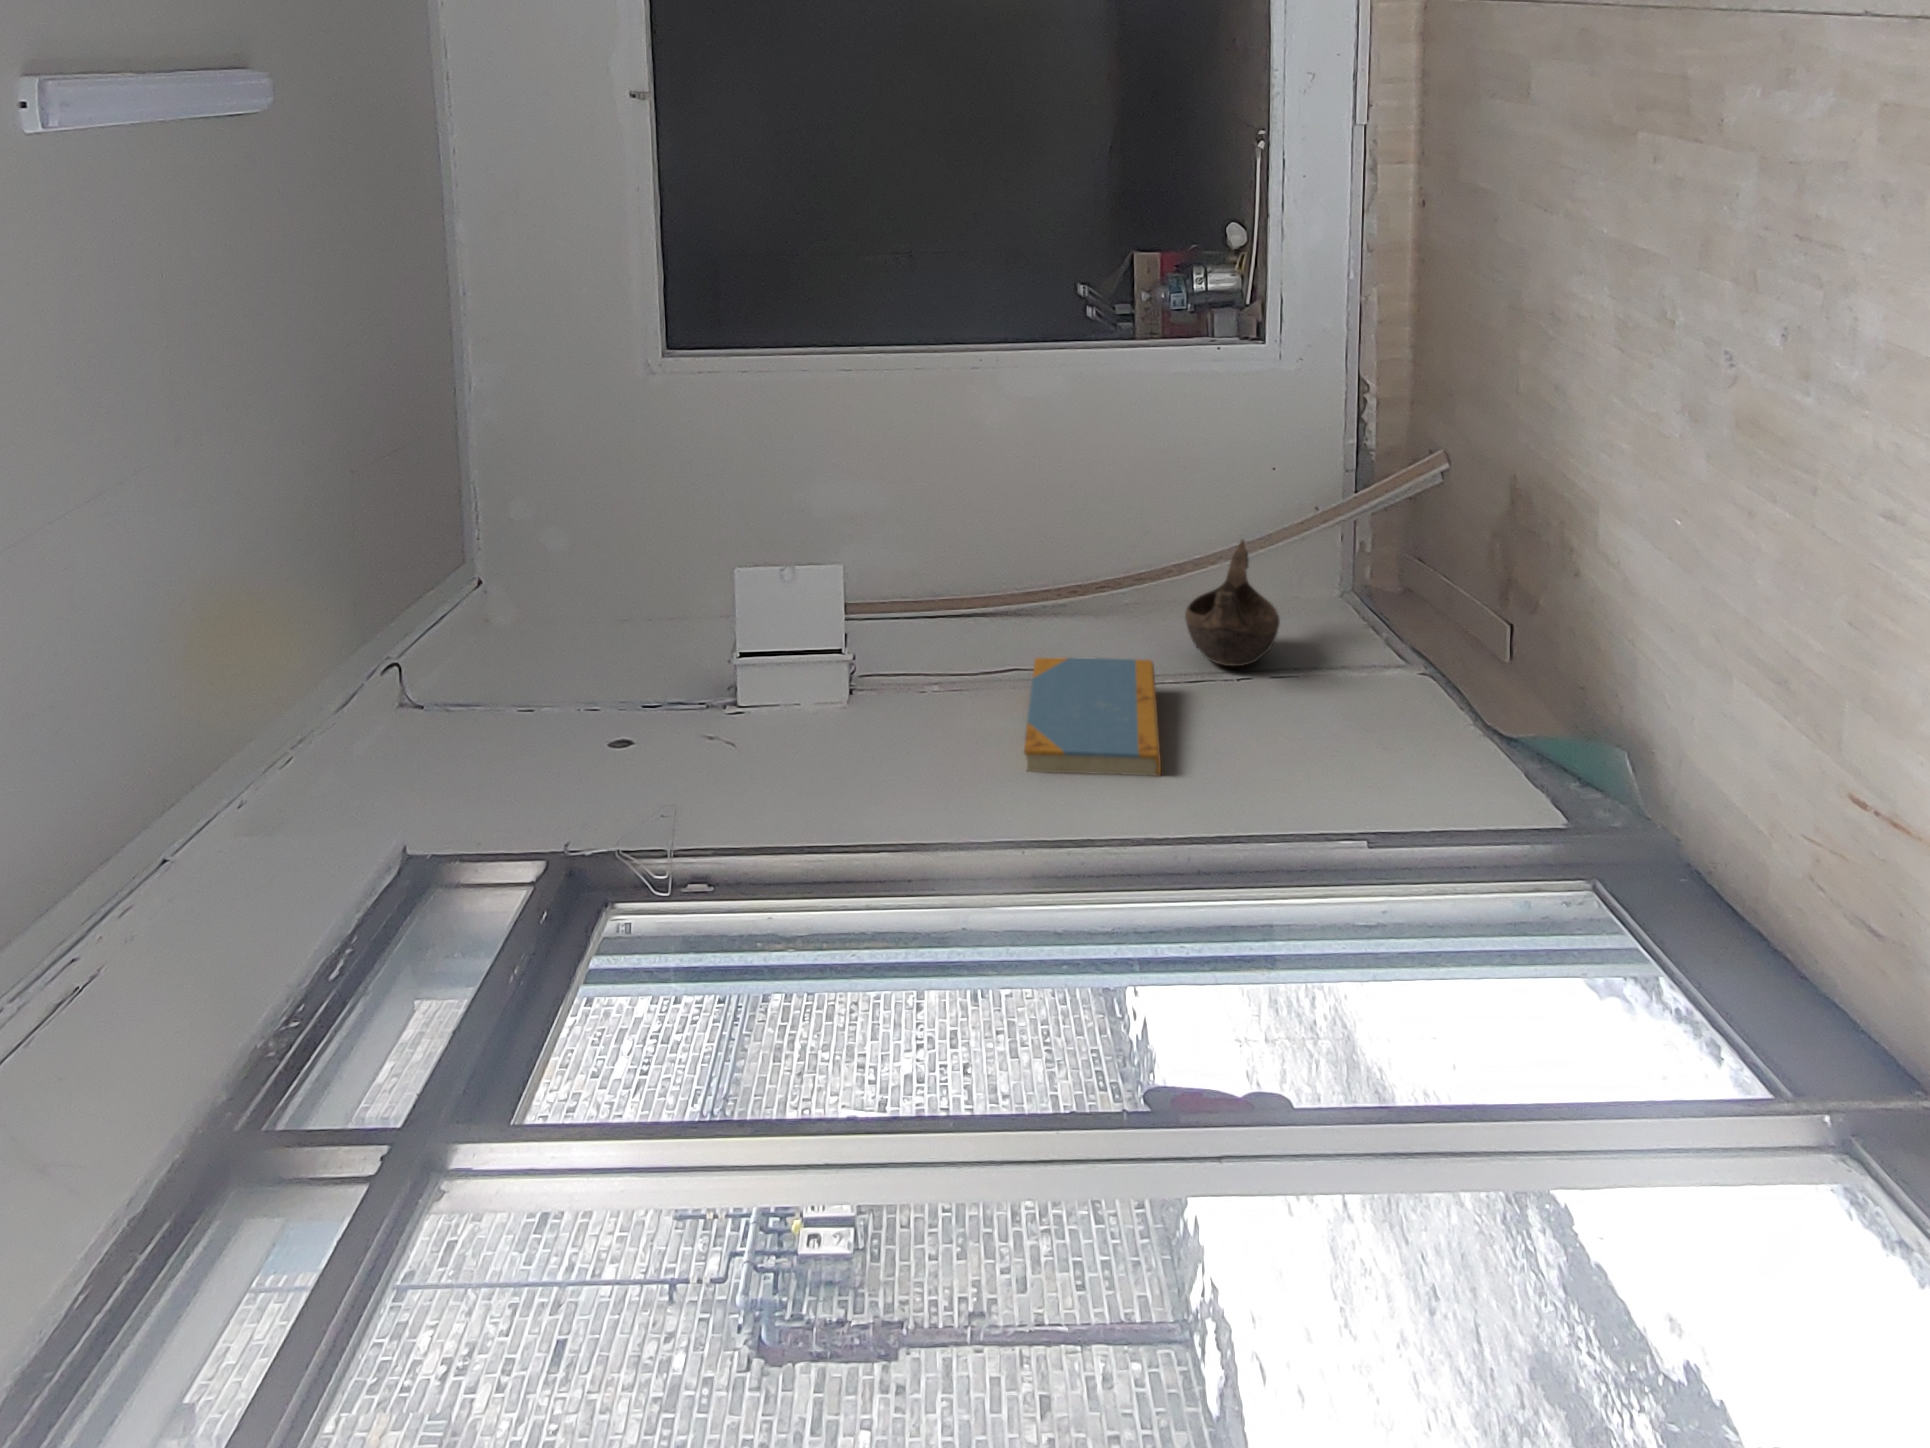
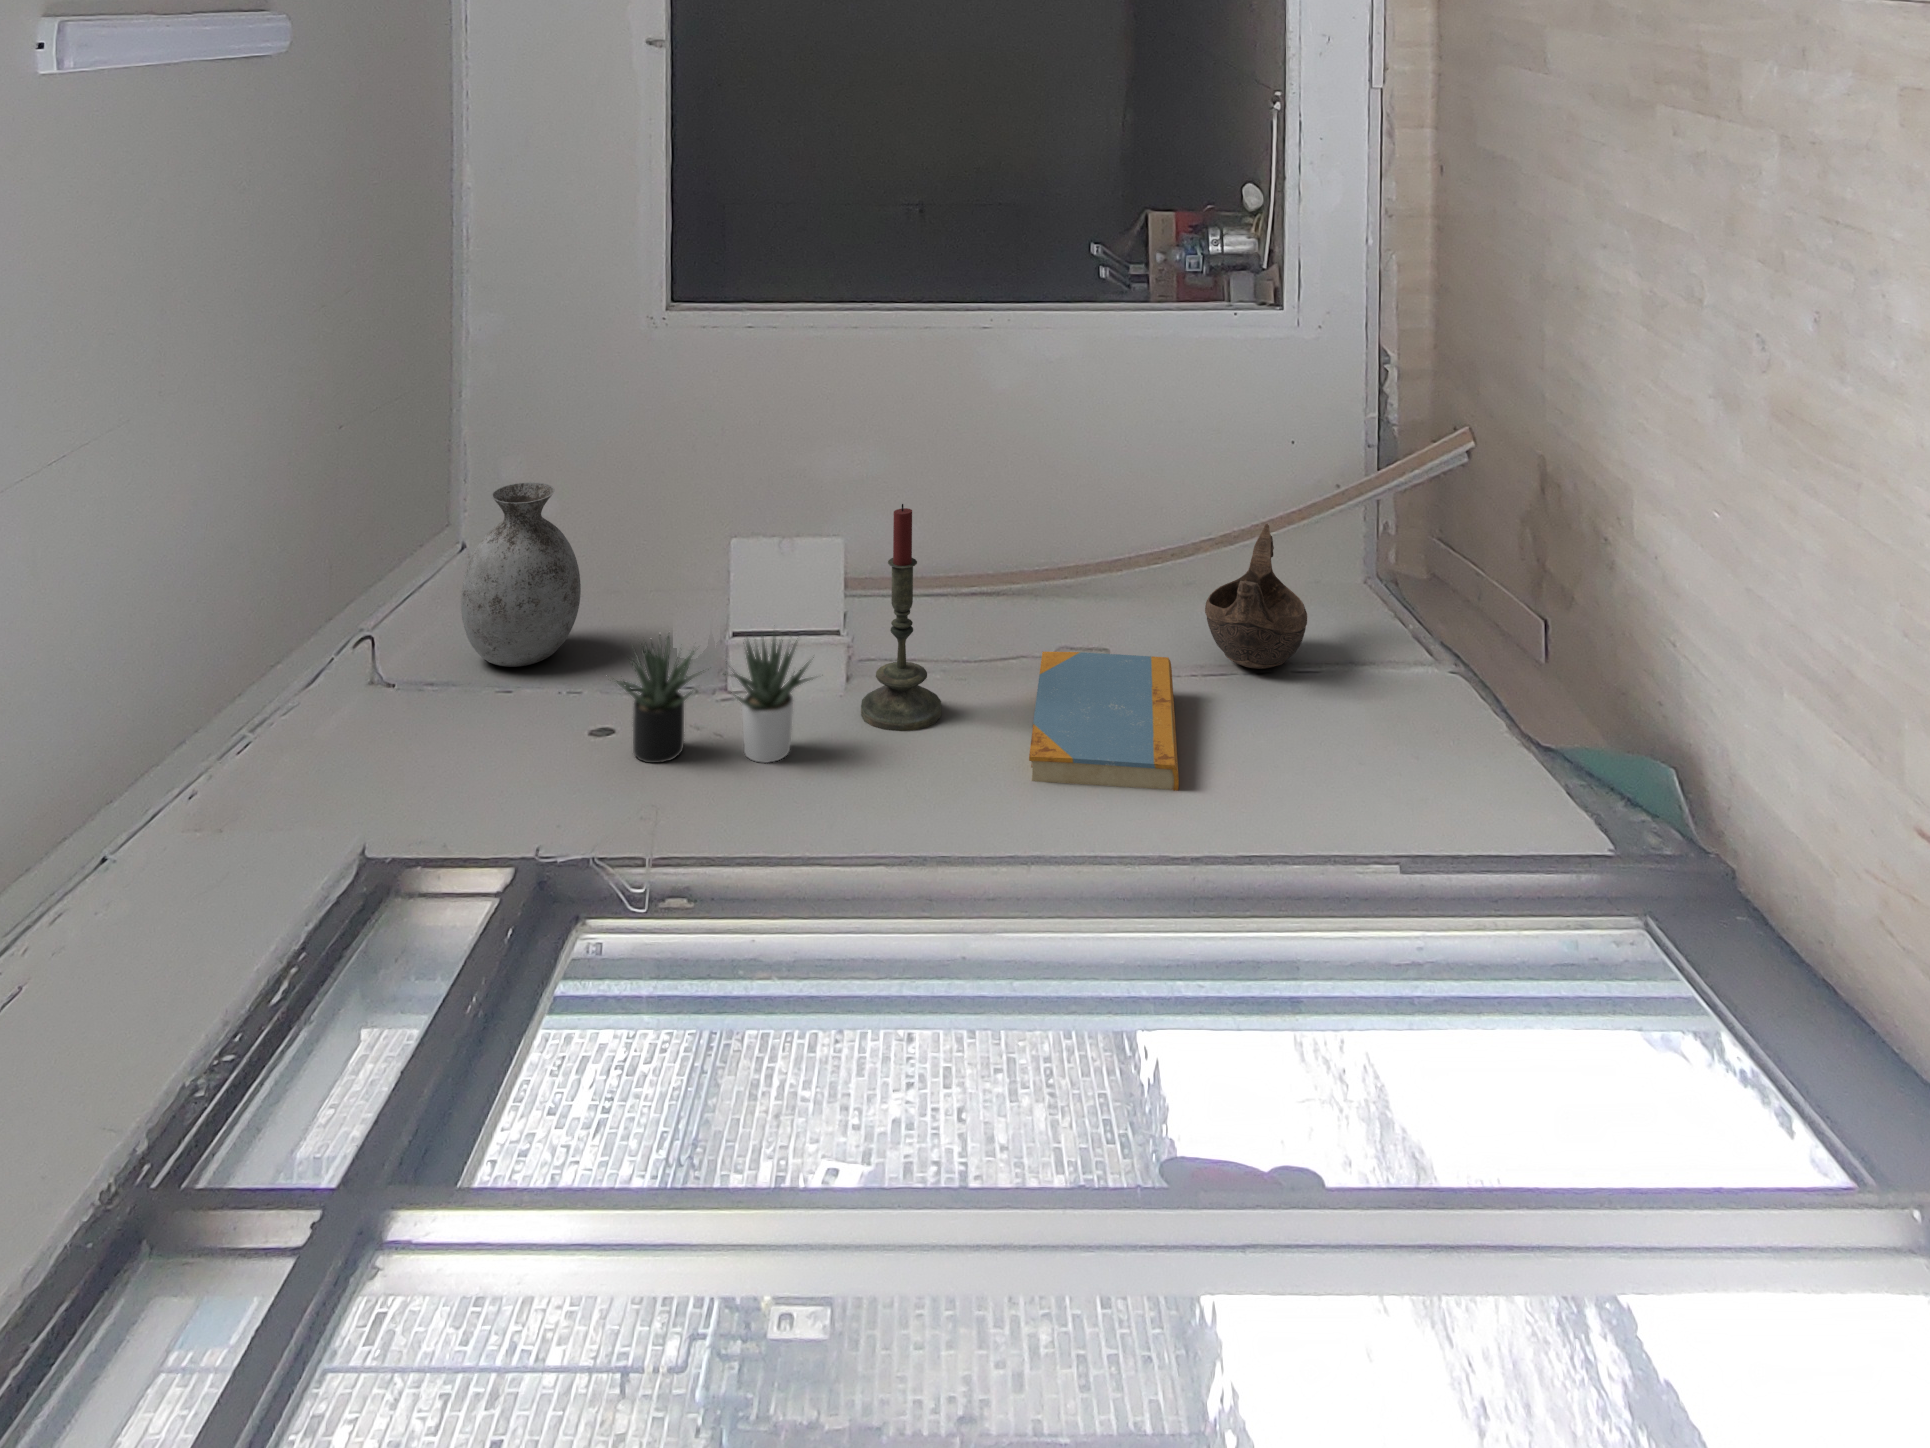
vase: none [498,523,608,683] -> present [461,482,581,667]
candle: none [869,533,943,732] -> present [861,504,941,731]
succulent plant: none [633,644,833,765] -> present [612,637,813,763]

